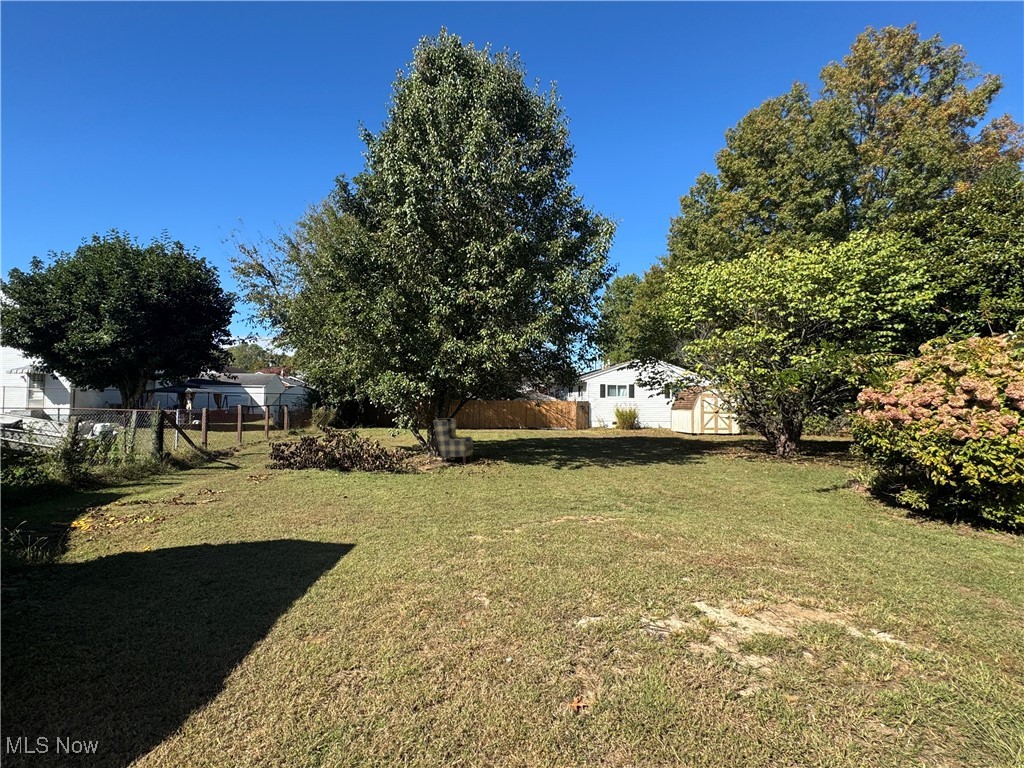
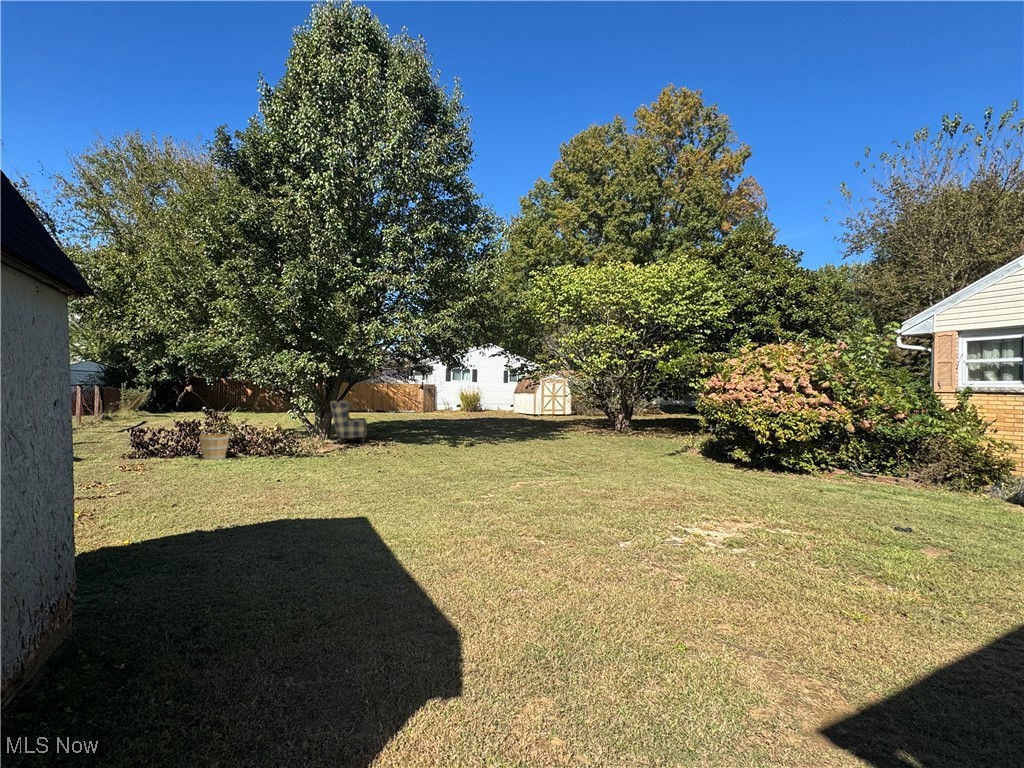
wooden bucket: none [294,451,323,476] -> present [199,434,230,460]

